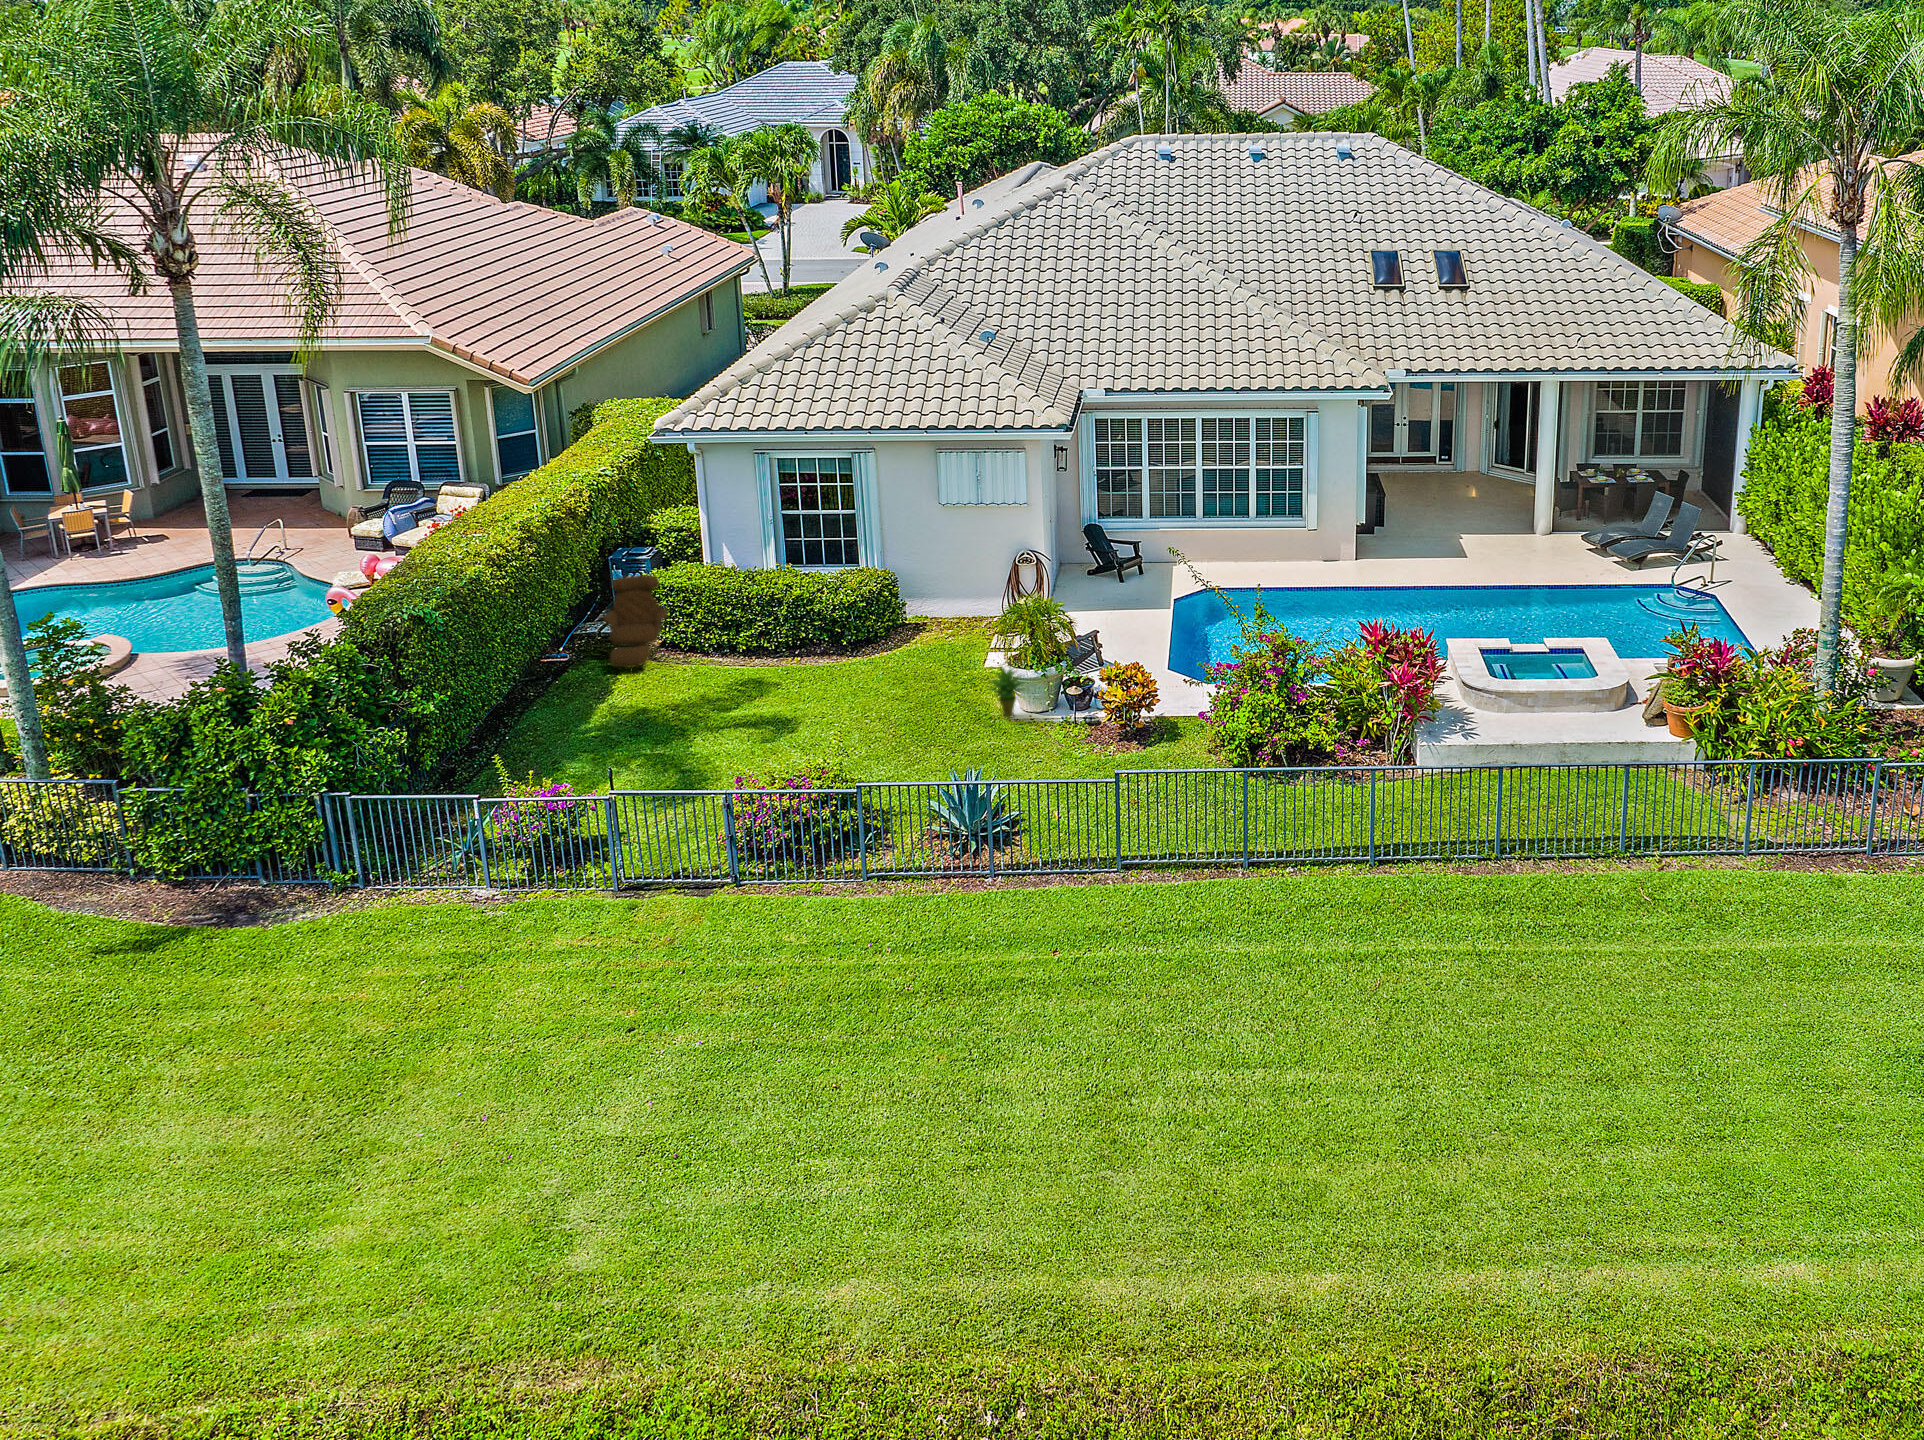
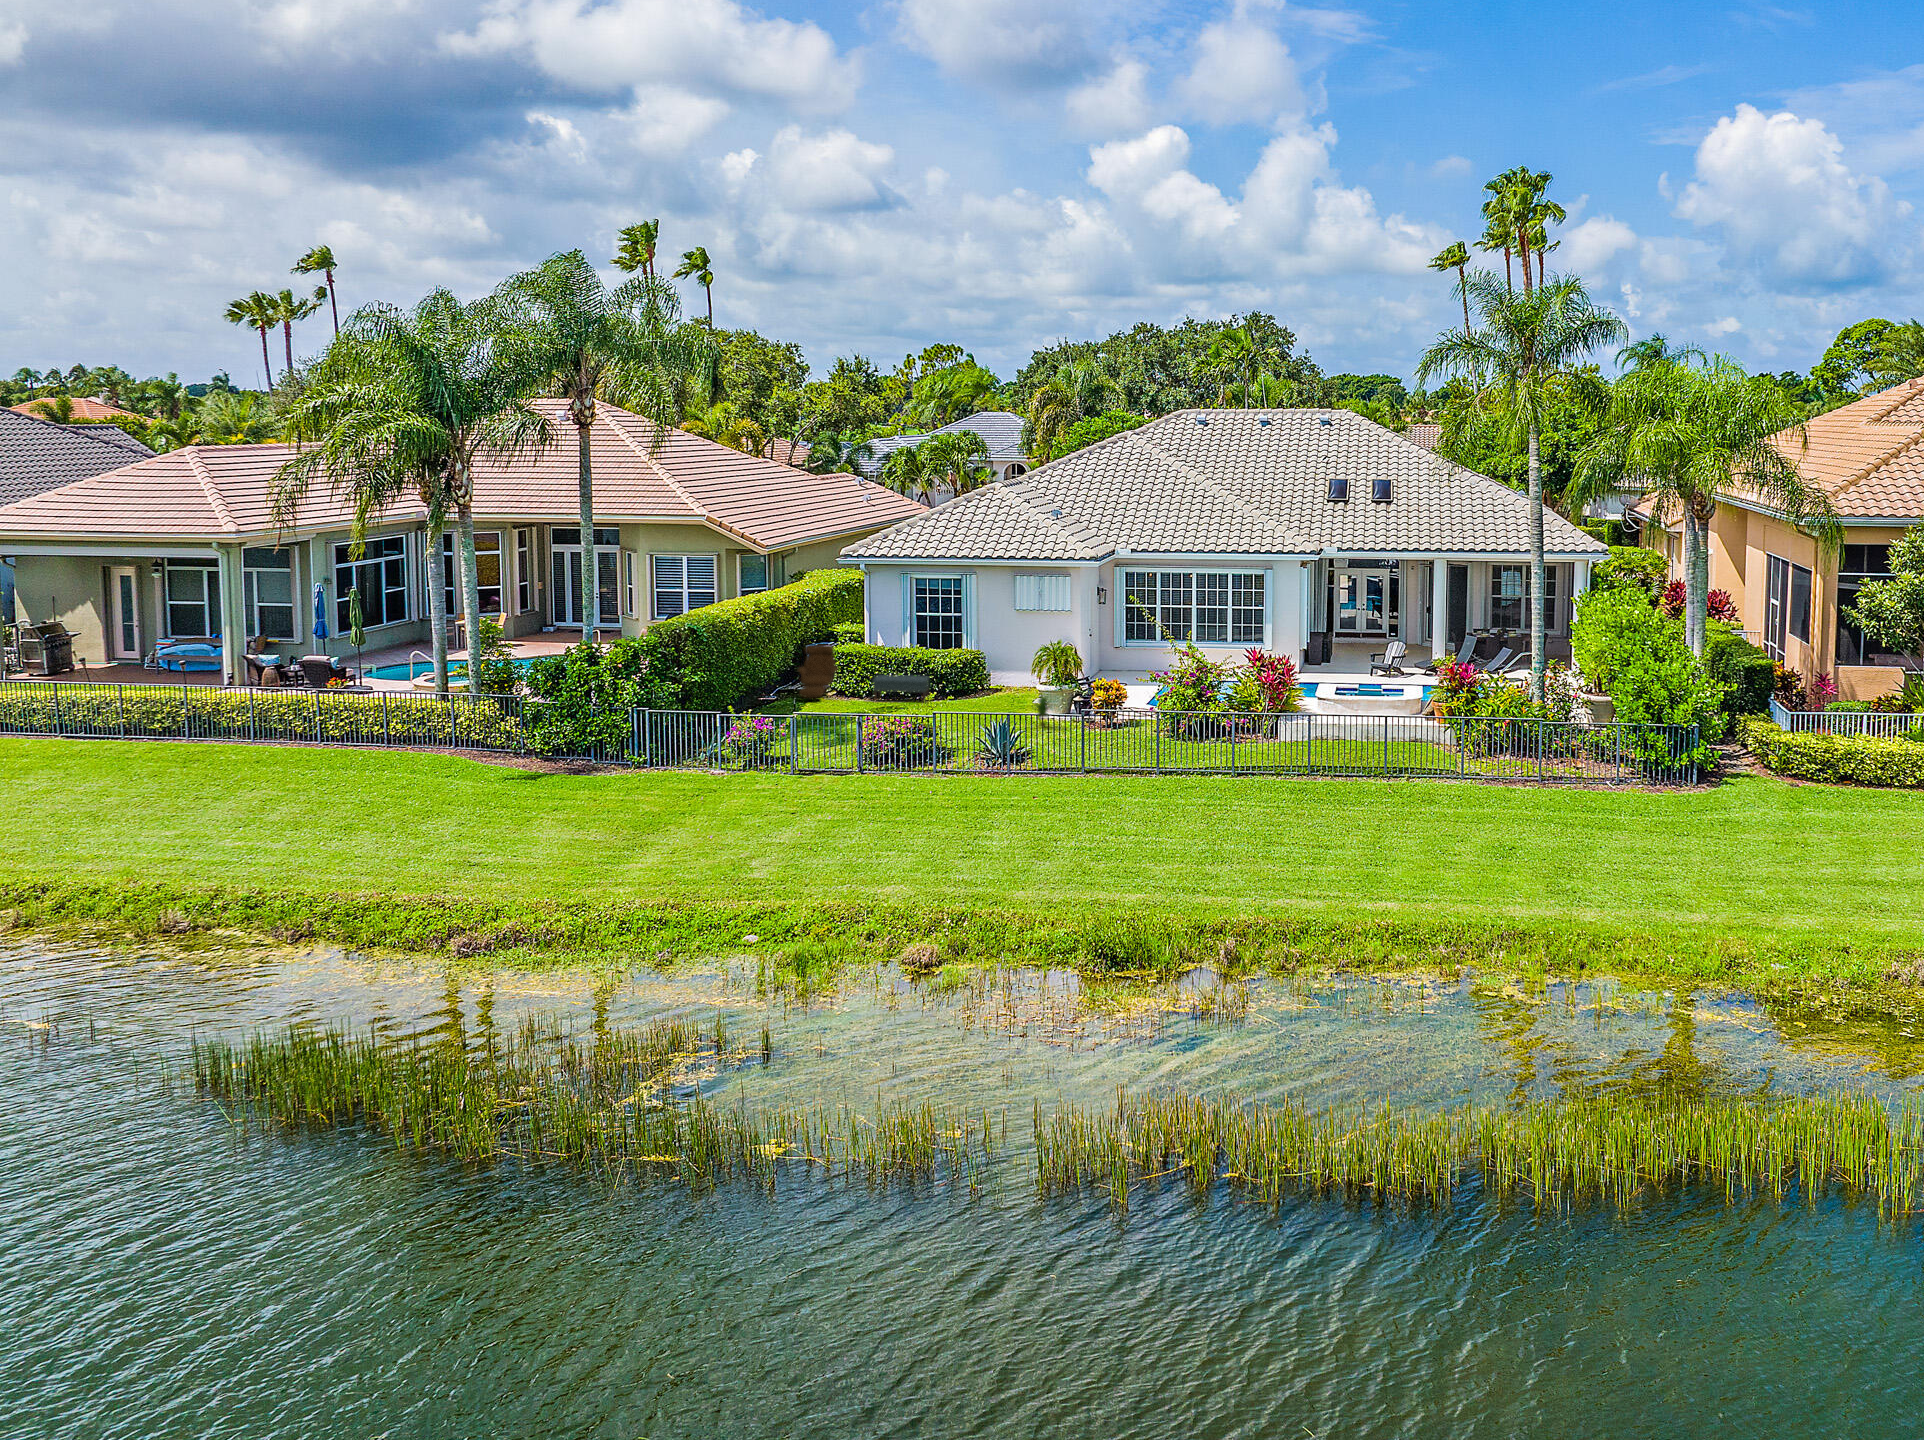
bench: none [725,619,816,666] -> present [873,675,929,701]

